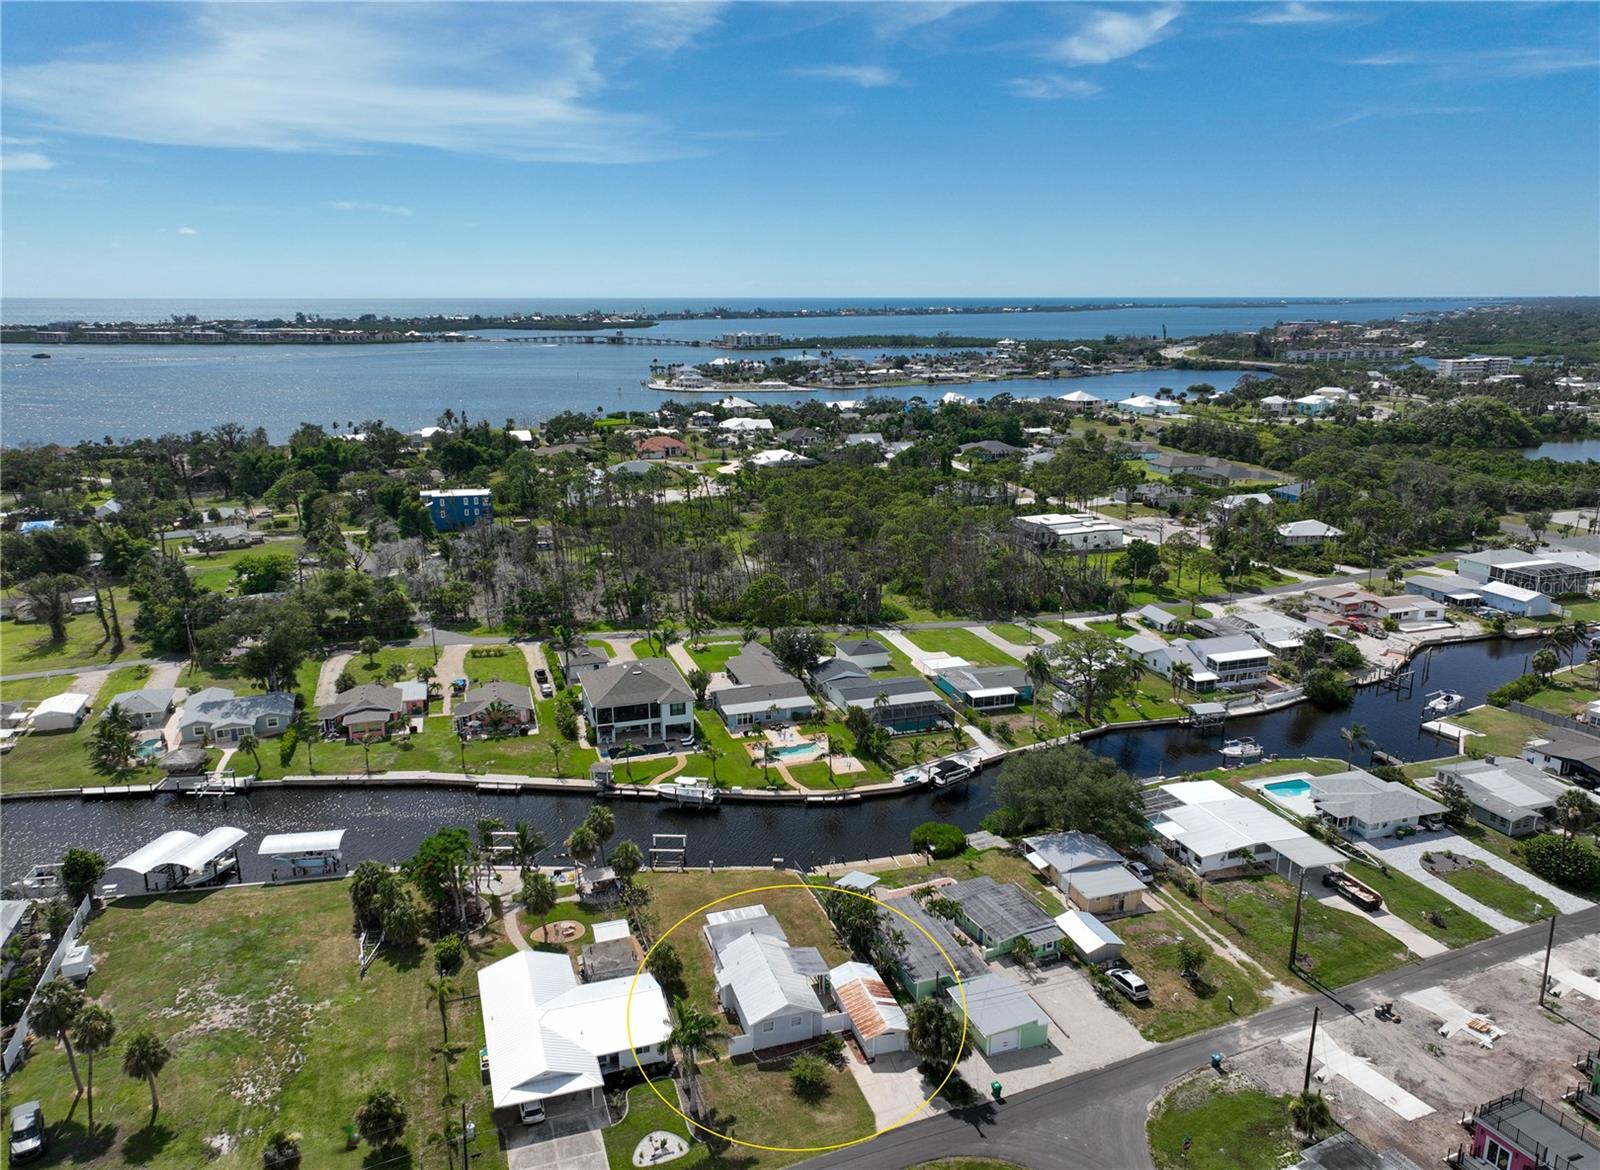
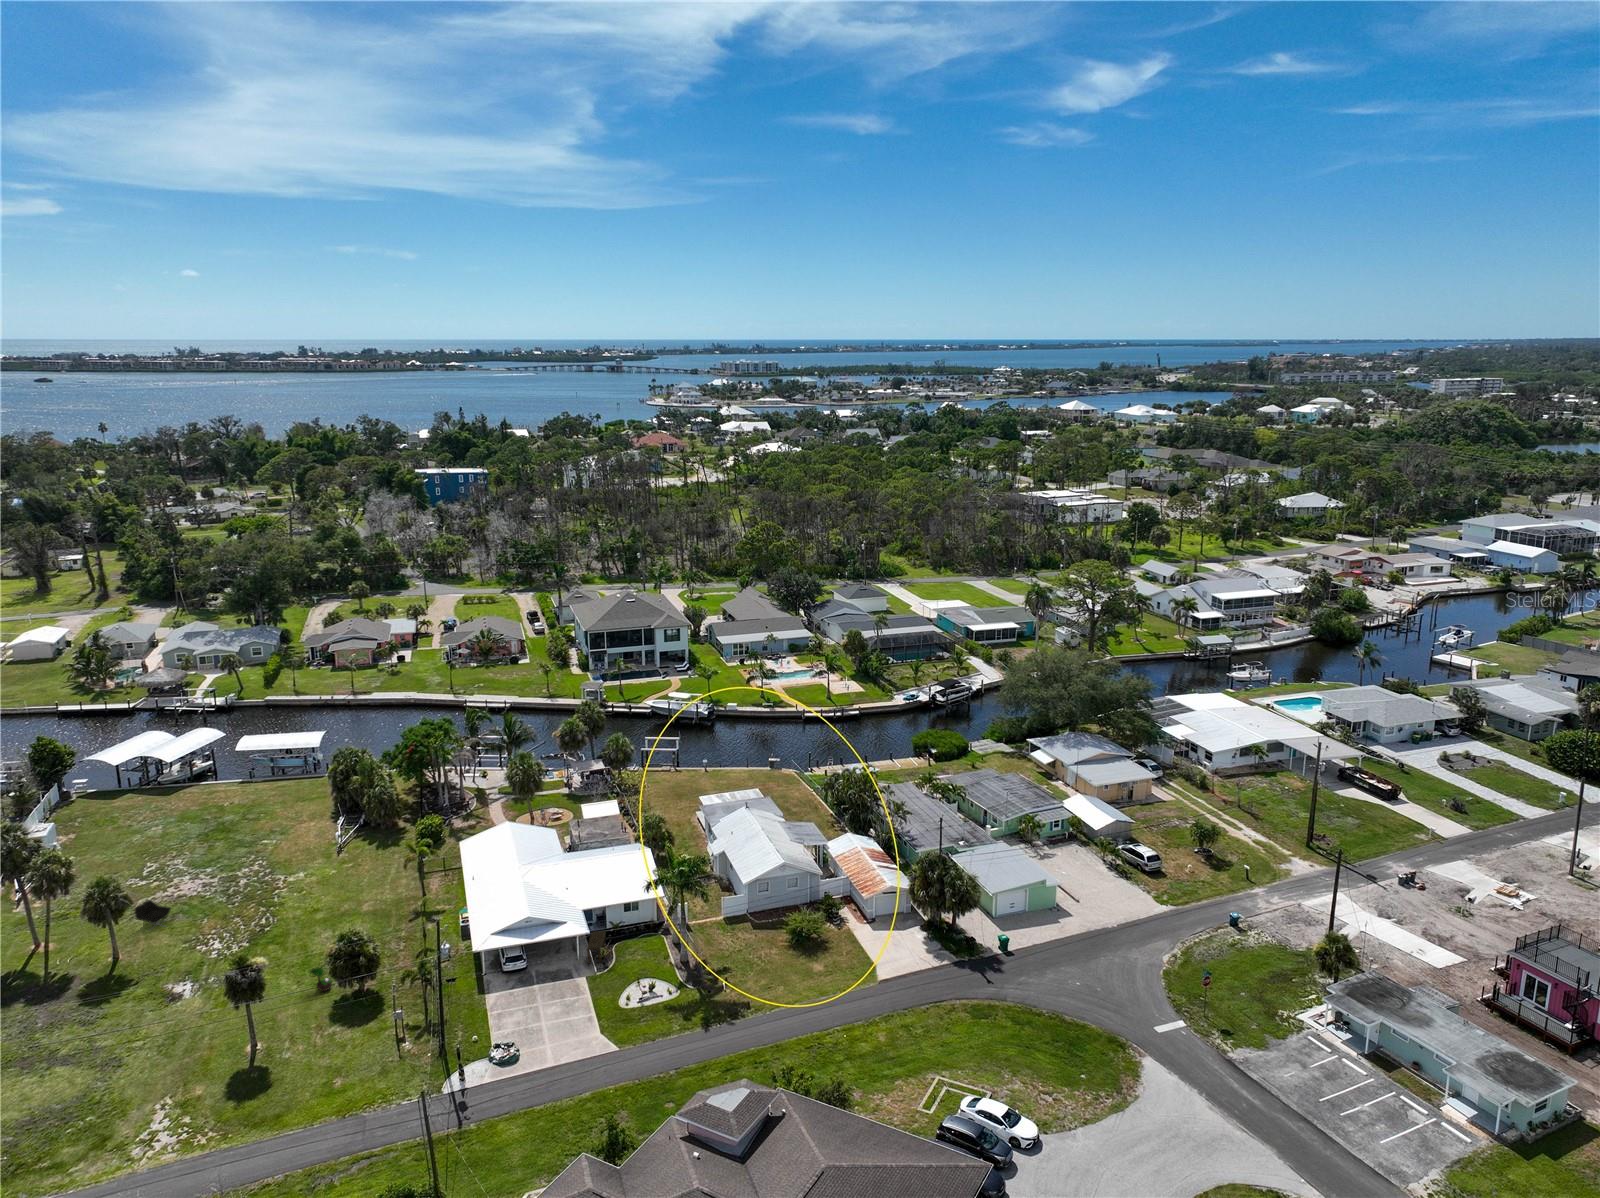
bench: none [601,1078,619,1113] -> present [587,931,605,963]
lounge chair: present [490,1104,519,1131] -> present [135,900,171,927]

